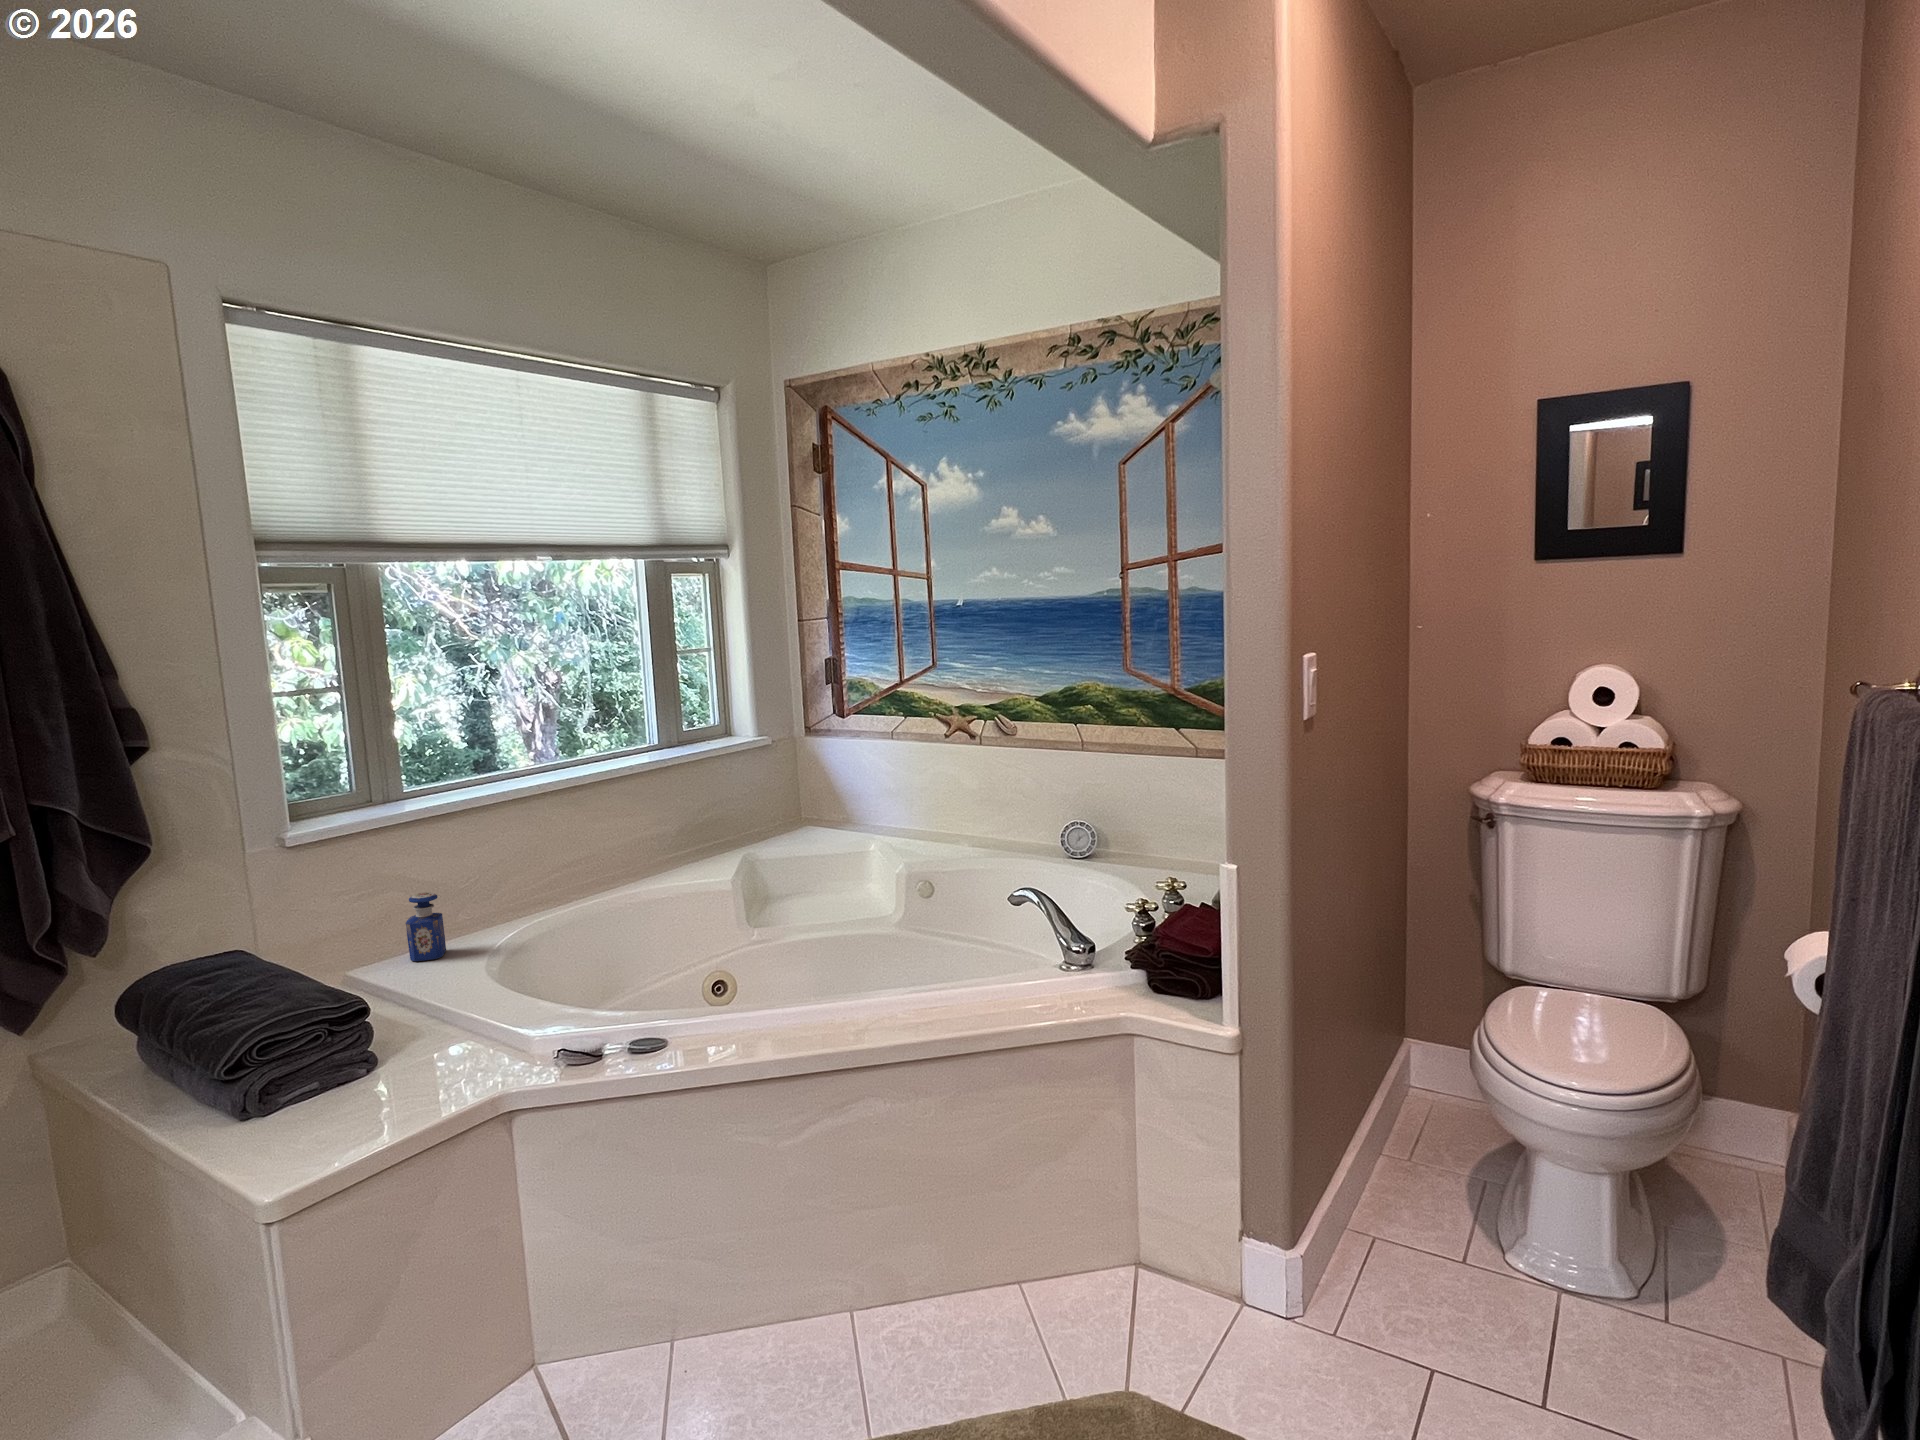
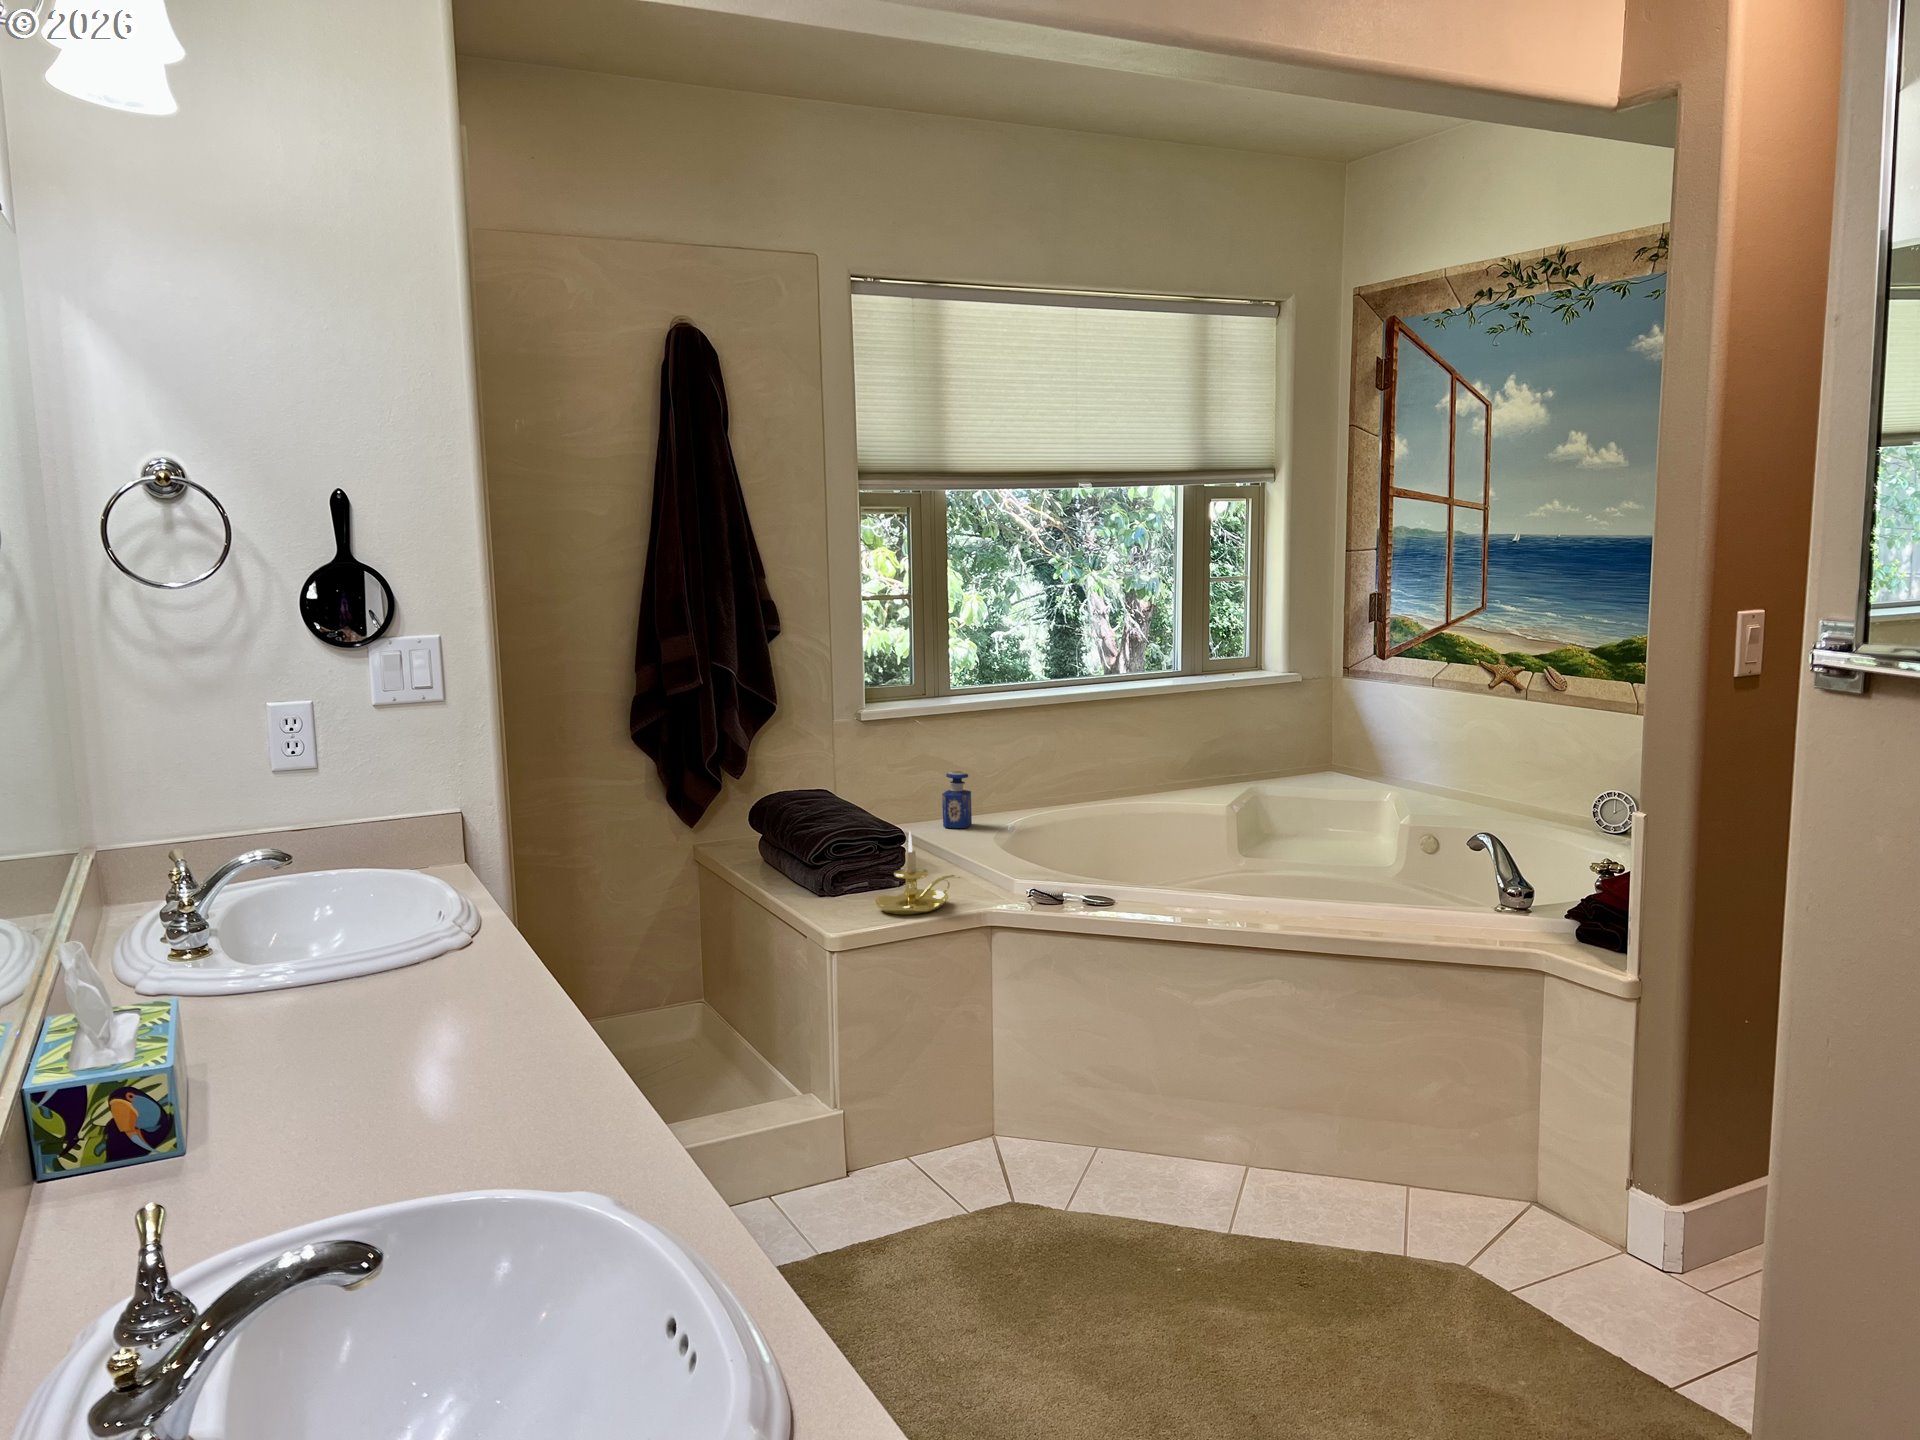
candle holder: none [337,1006,449,1124] -> present [875,832,954,915]

